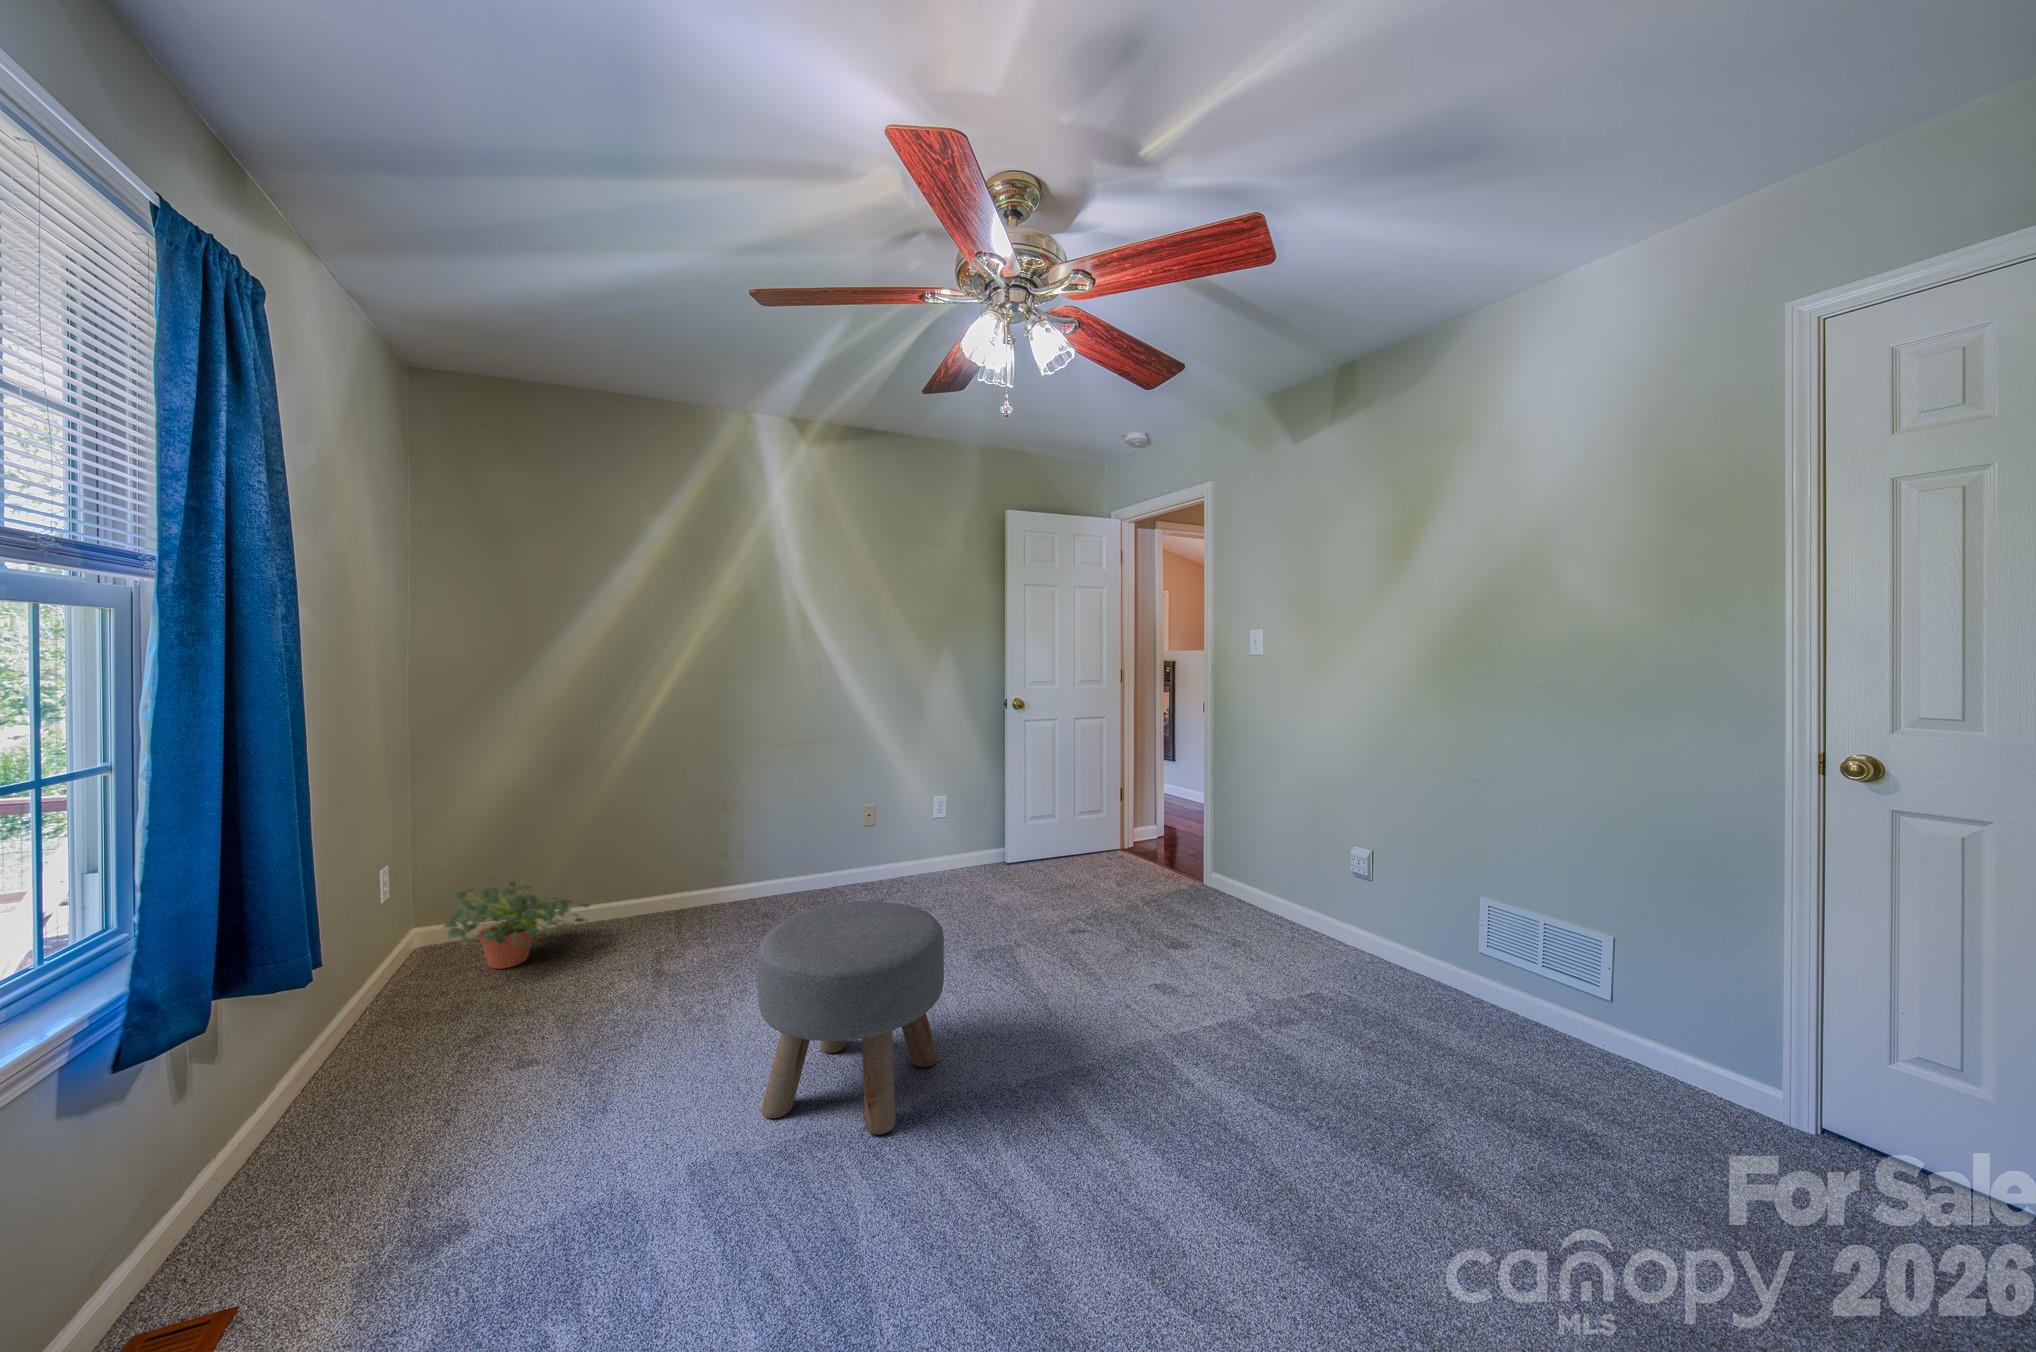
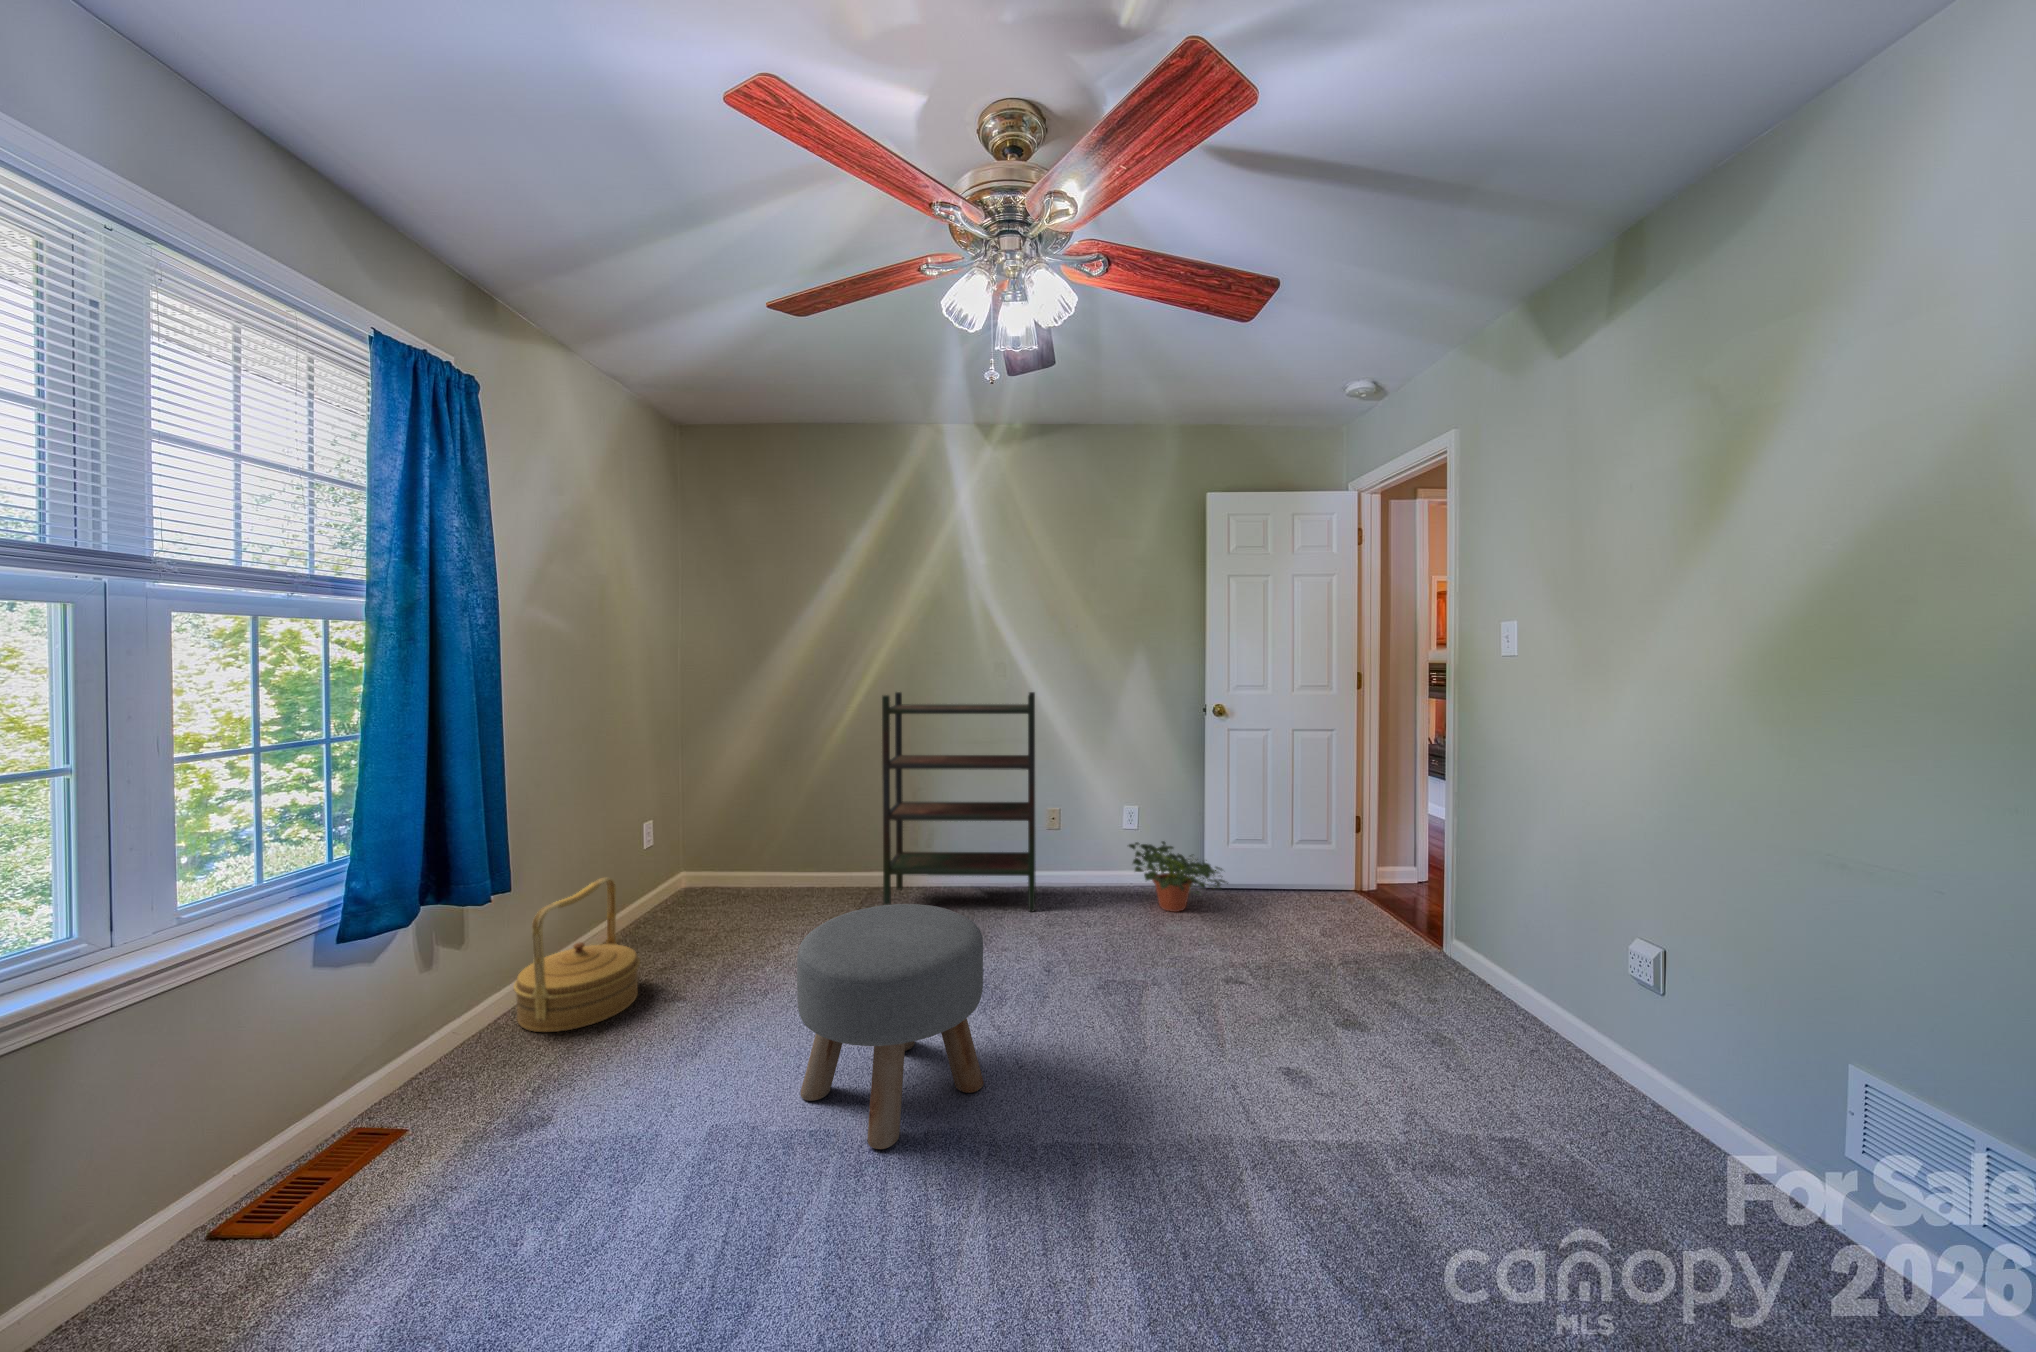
bookshelf: none [703,692,872,932] -> present [882,692,1036,911]
potted plant: present [444,882,589,969] -> present [1129,841,1226,912]
woven basket: none [265,941,458,1159] -> present [513,878,640,1032]

